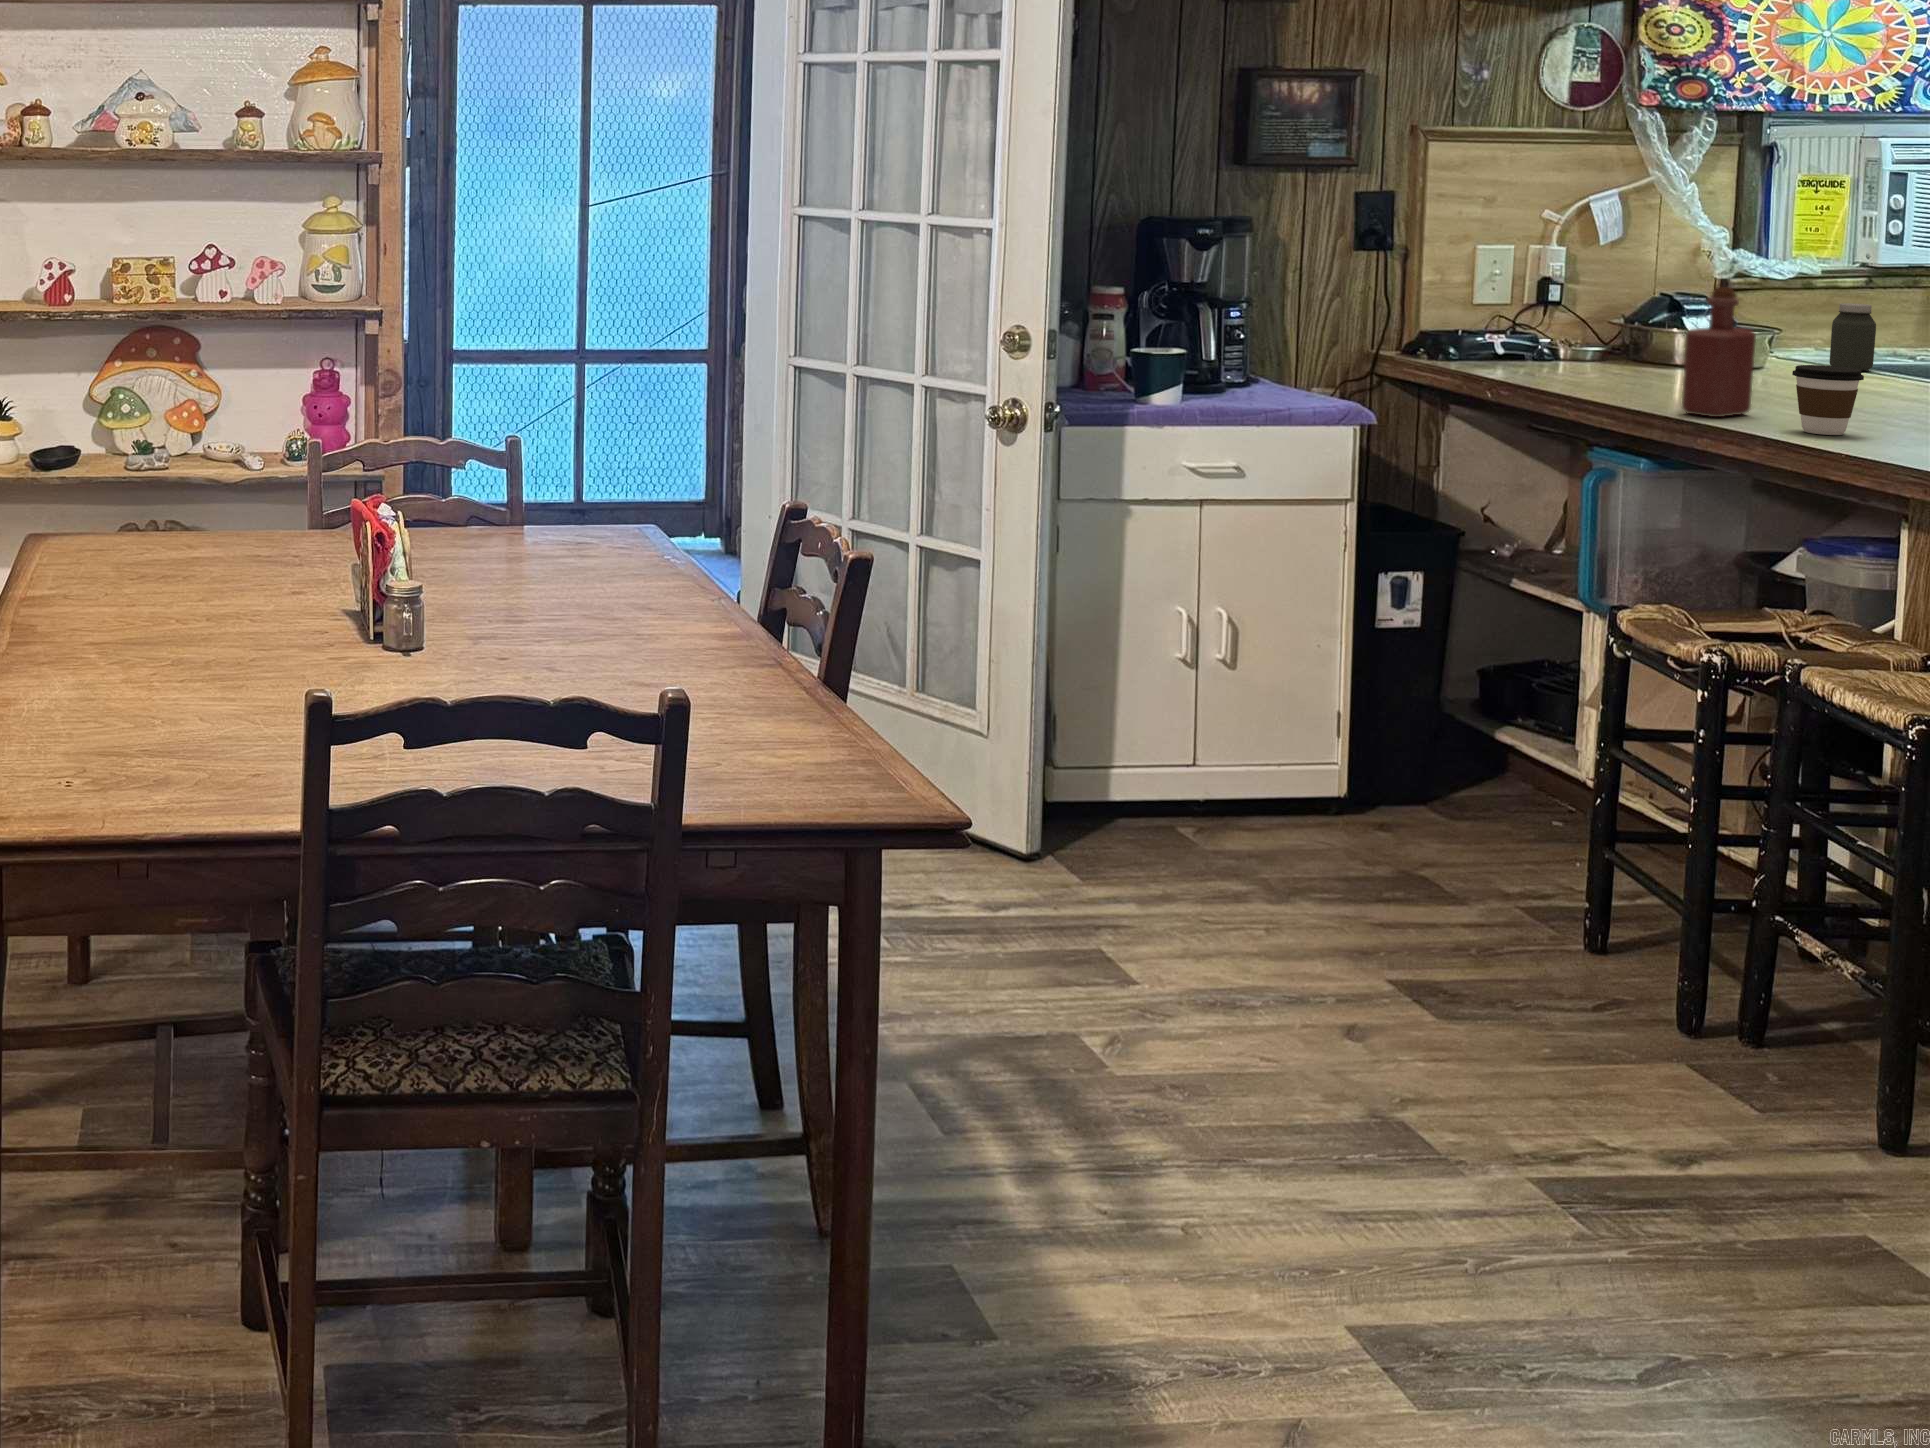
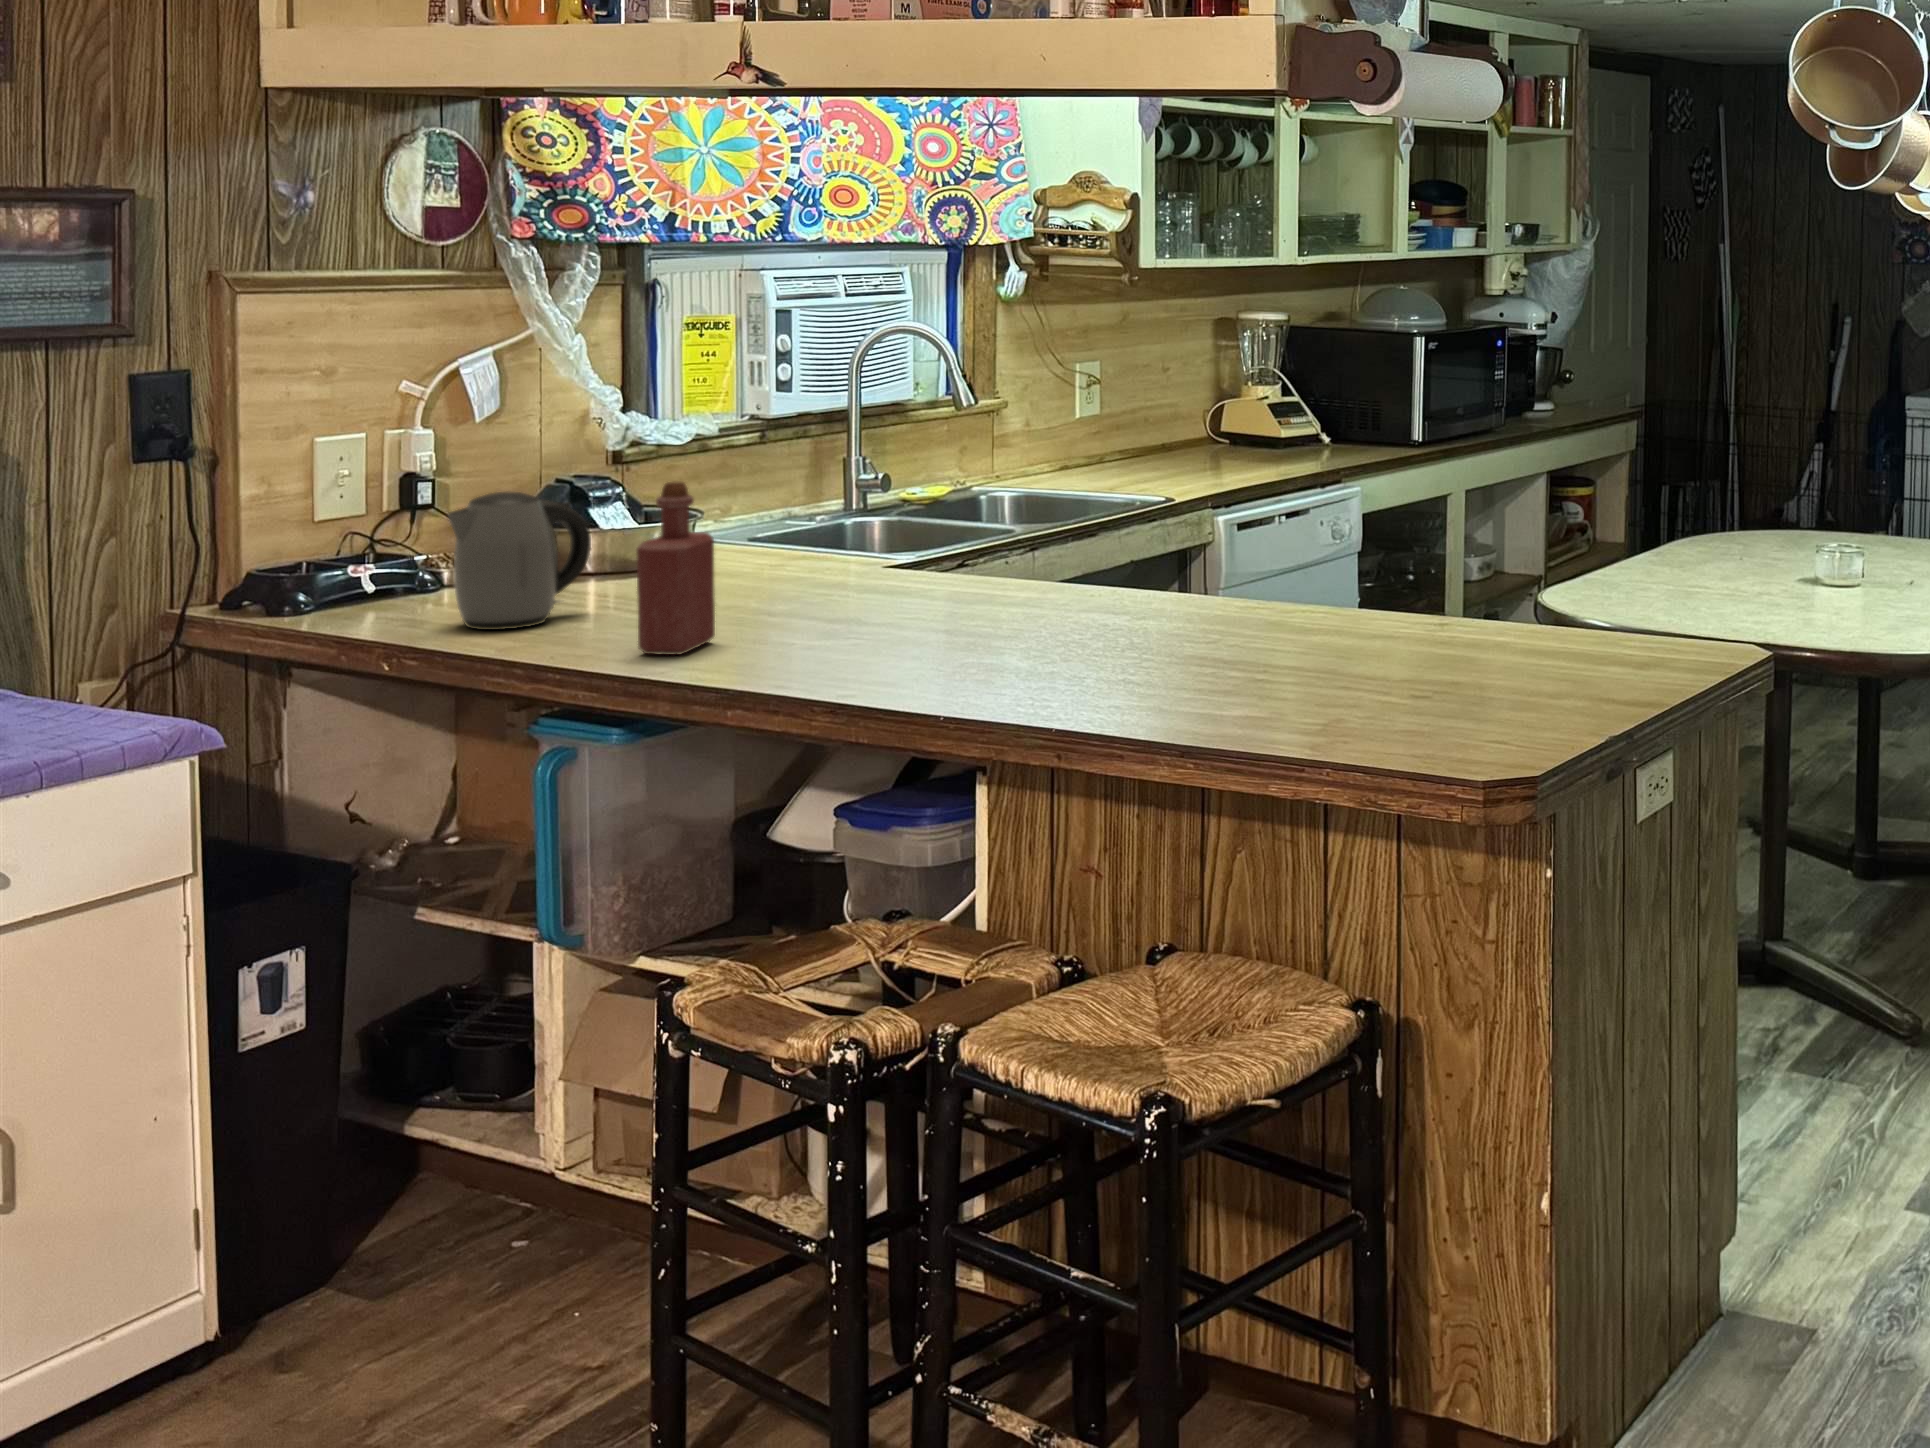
kettle: none [1553,289,1667,389] -> present [448,492,591,630]
jar: present [1830,303,1876,371] -> none [741,467,786,547]
coffee cup: present [1792,365,1864,435] -> none [770,571,847,661]

